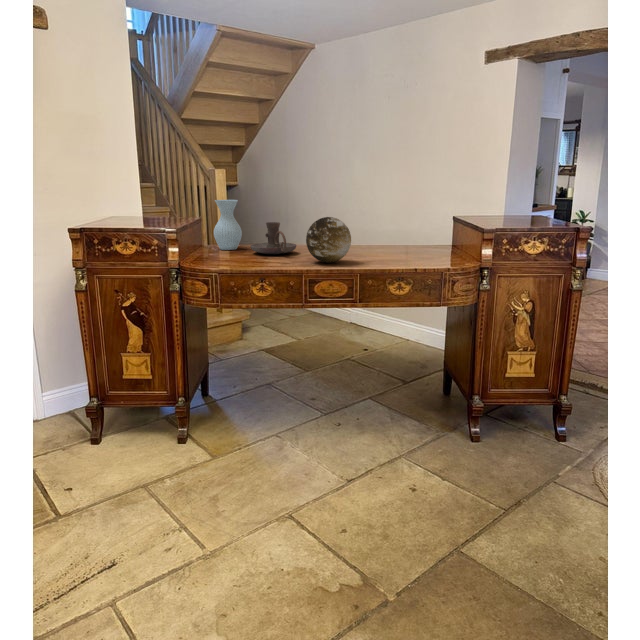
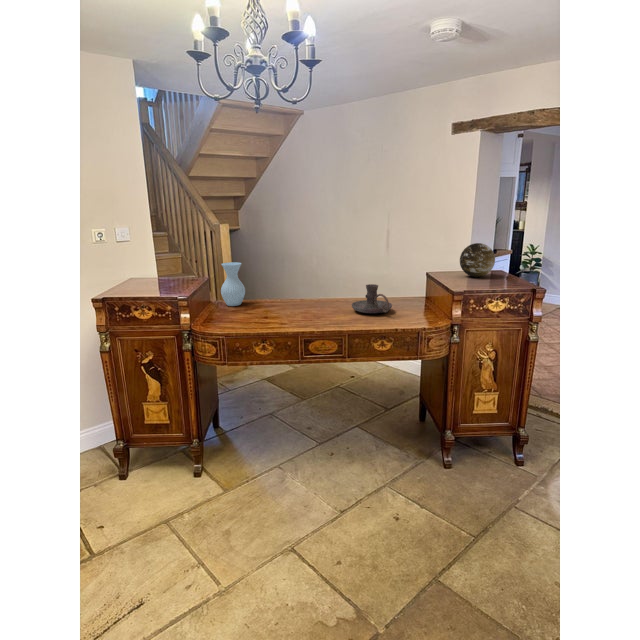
decorative orb: present [306,217,351,263] -> present [460,243,495,277]
candle holder: present [251,222,296,254] -> present [352,284,392,313]

